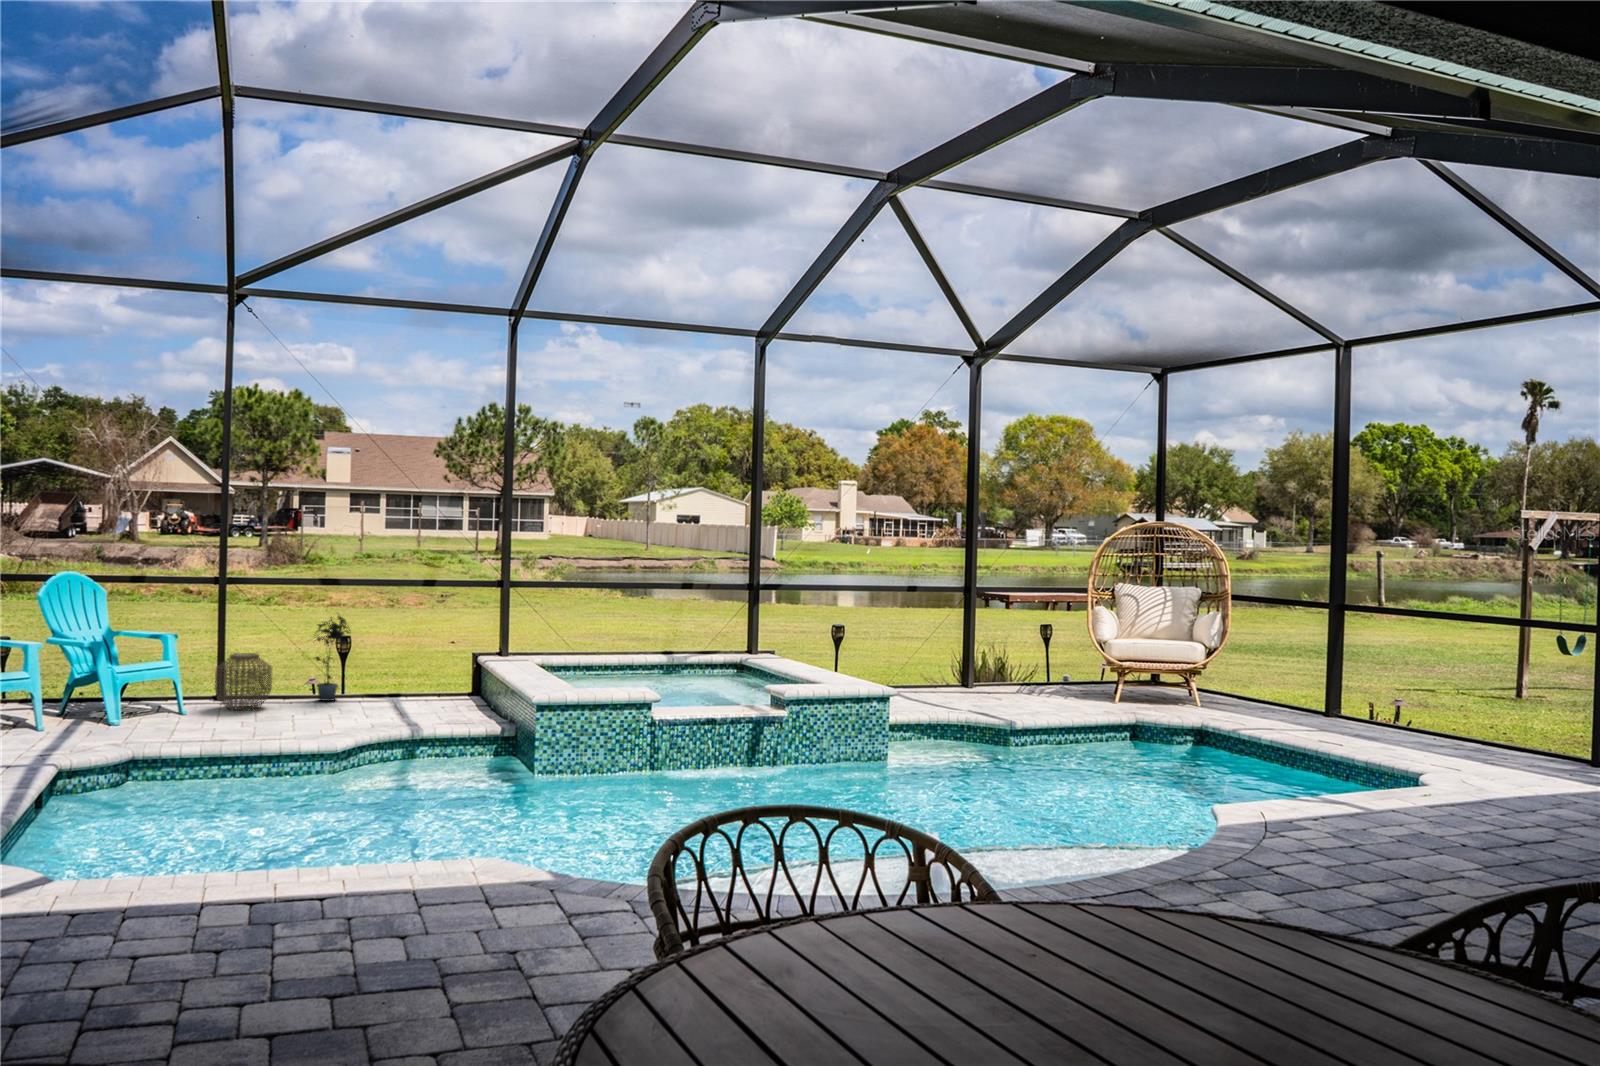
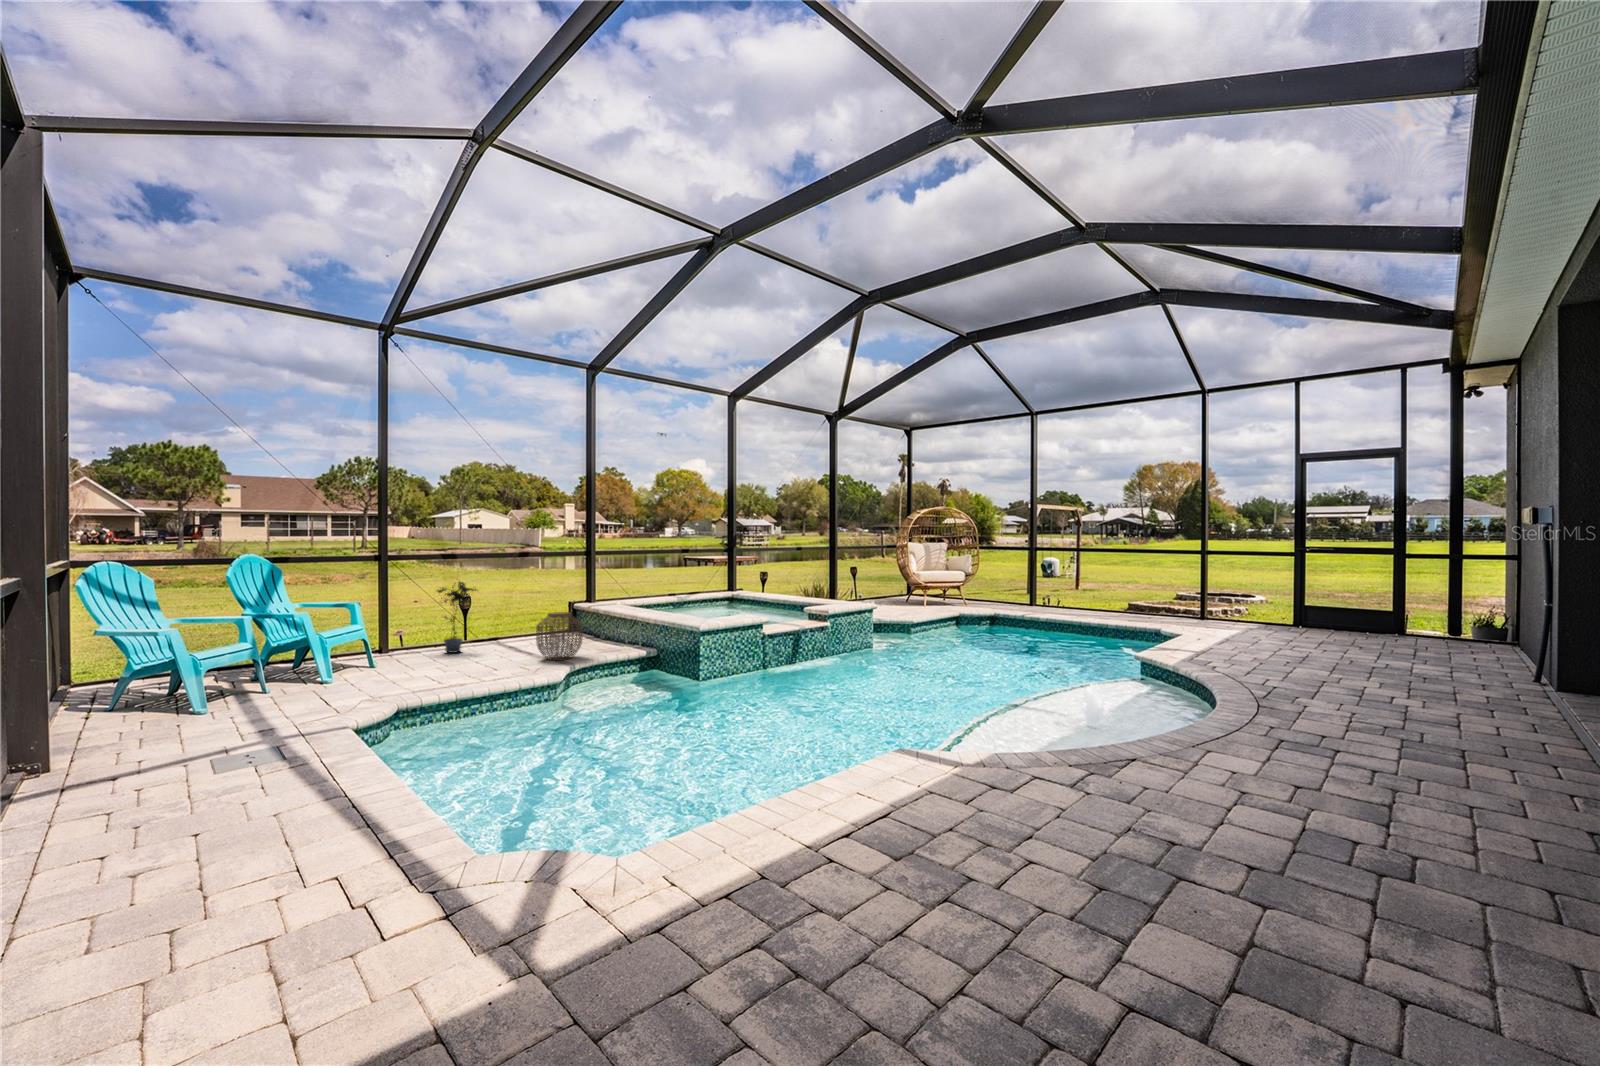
woven basket: present [215,653,272,710] -> present [536,612,583,660]

